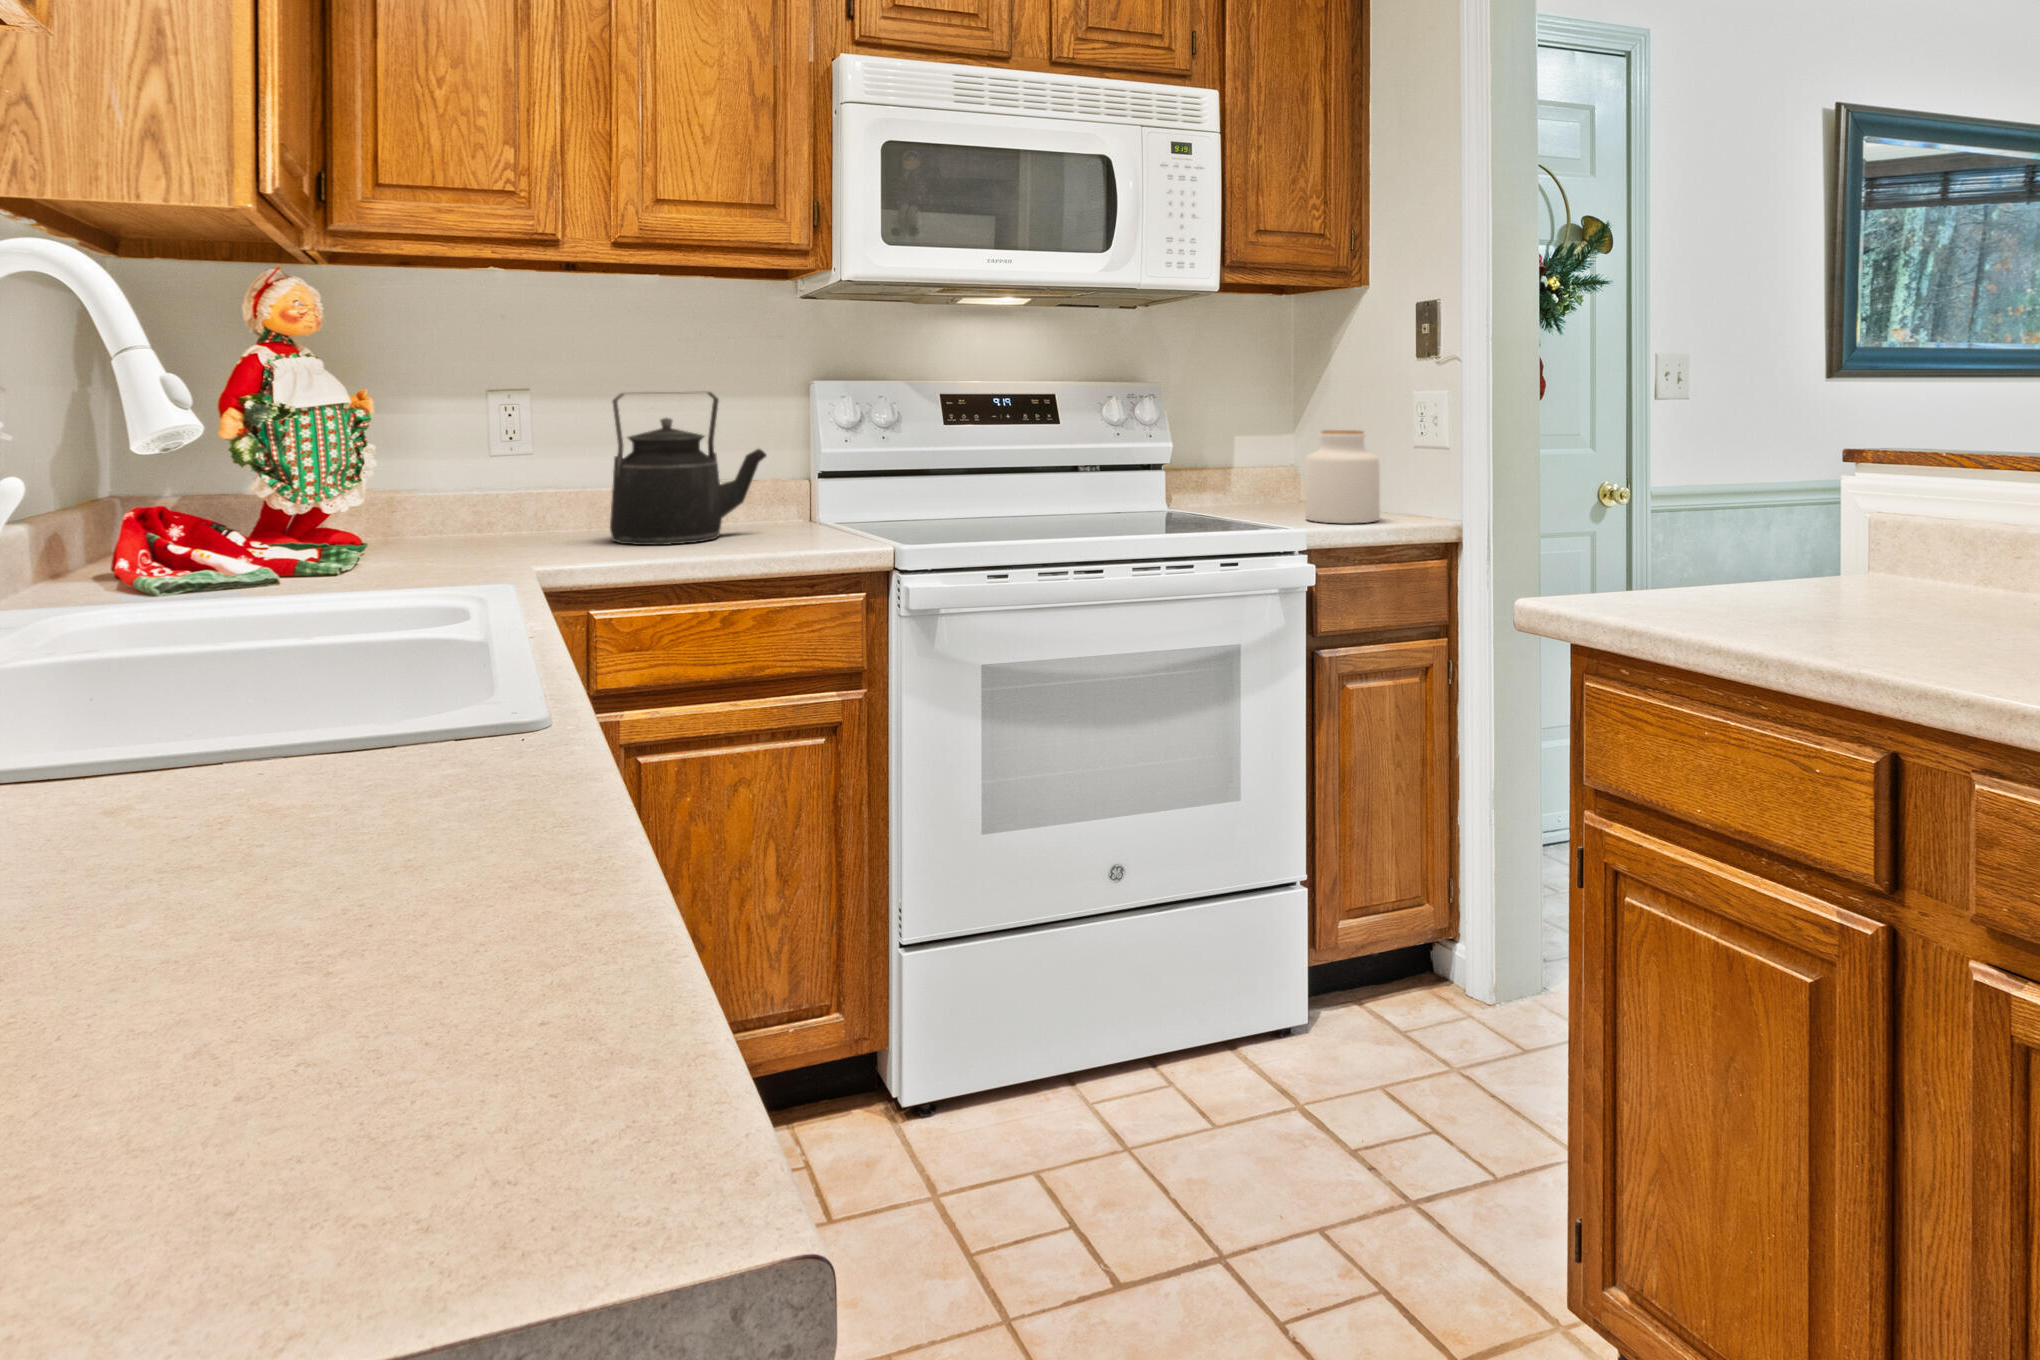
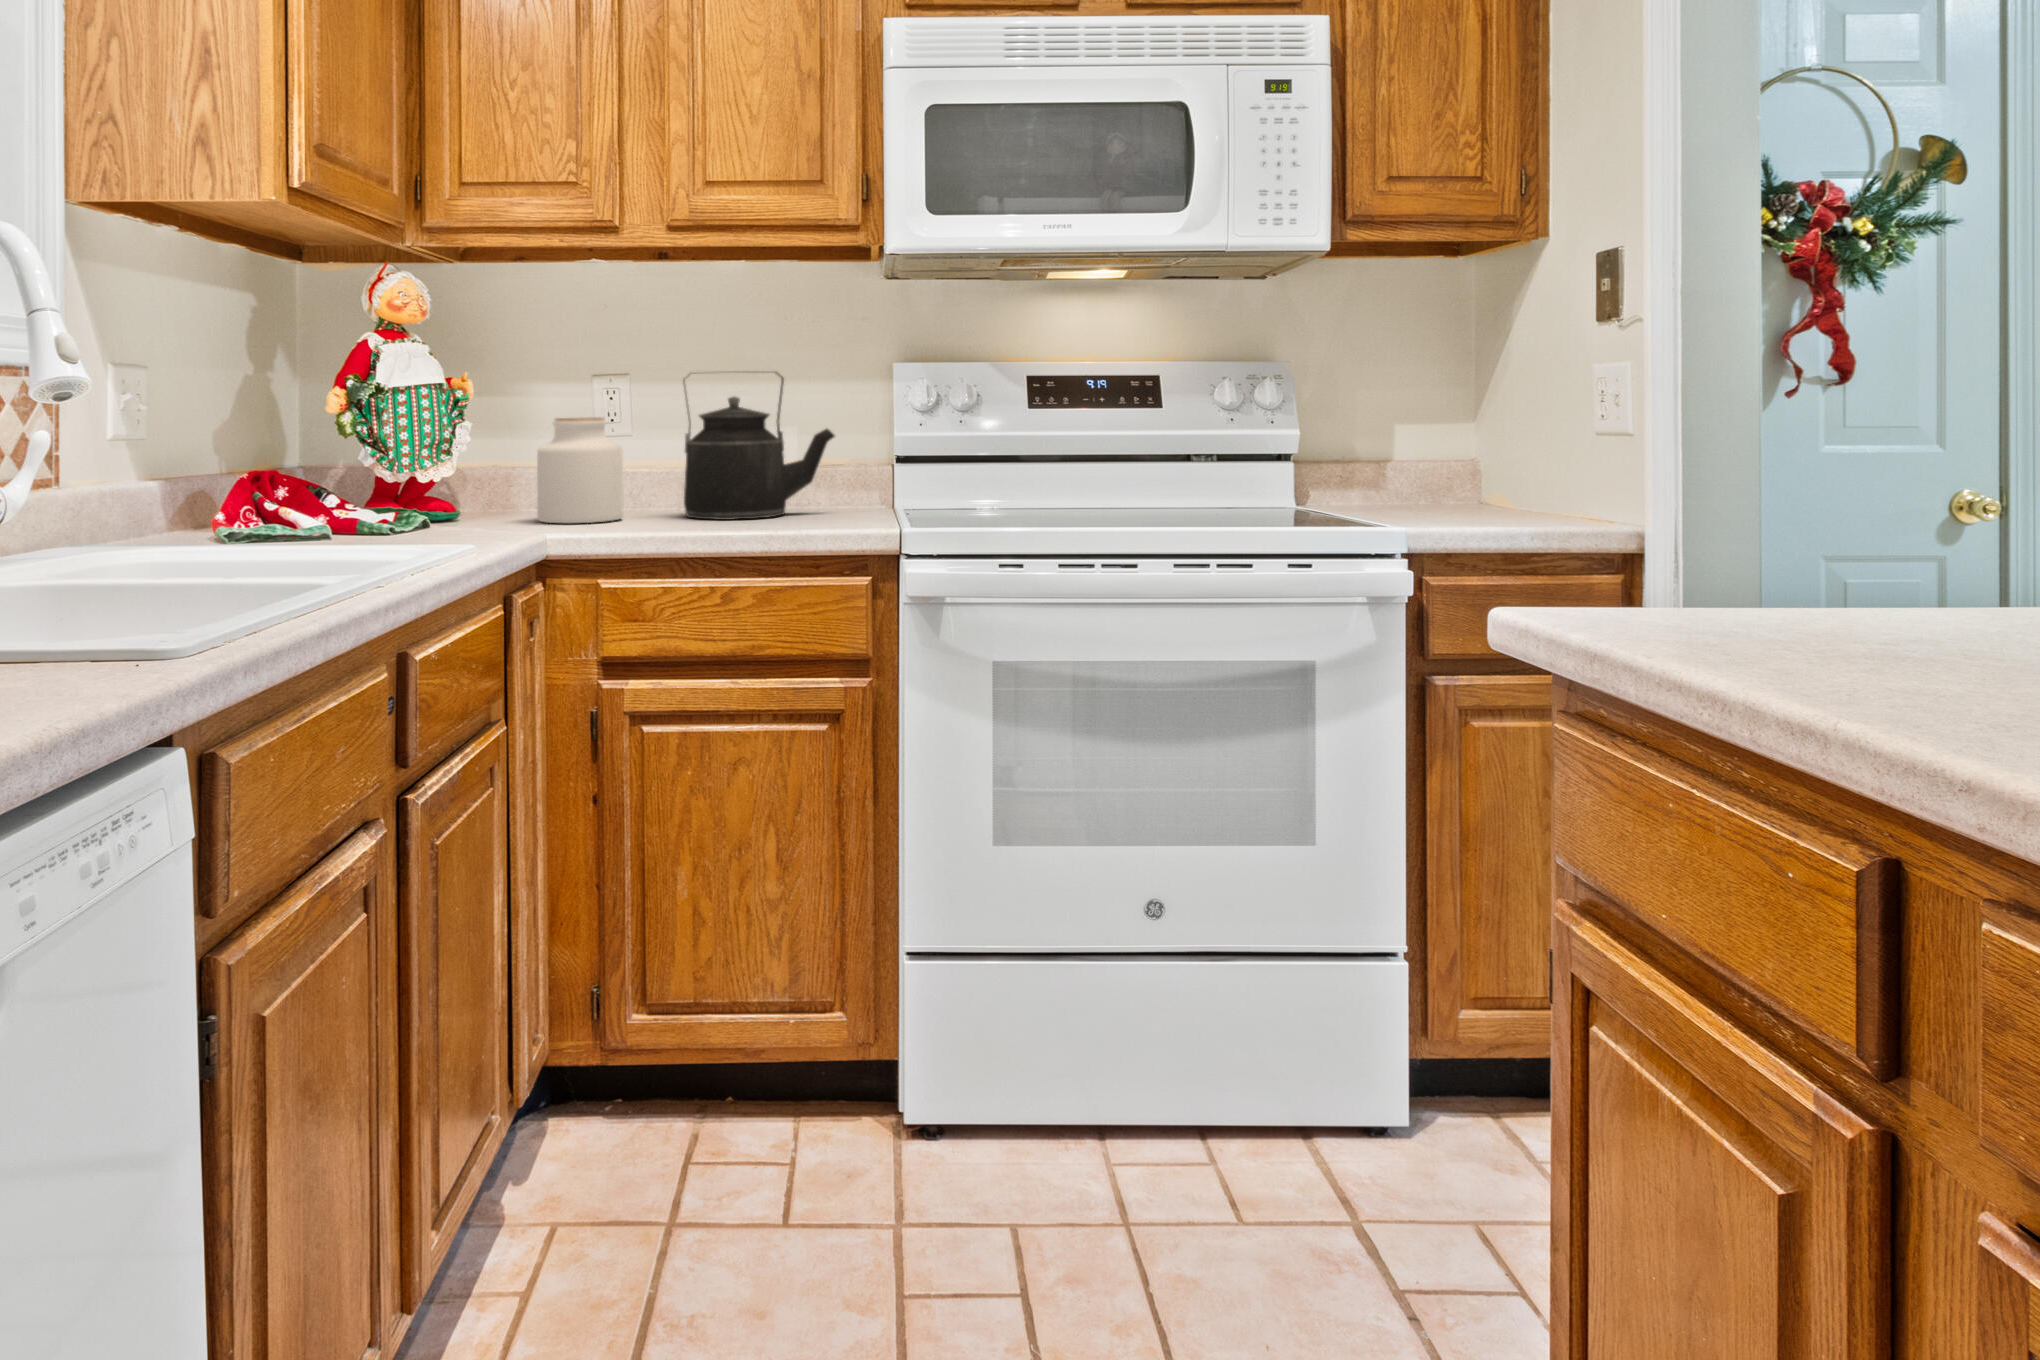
jar: present [1305,430,1380,523] -> present [537,417,623,523]

